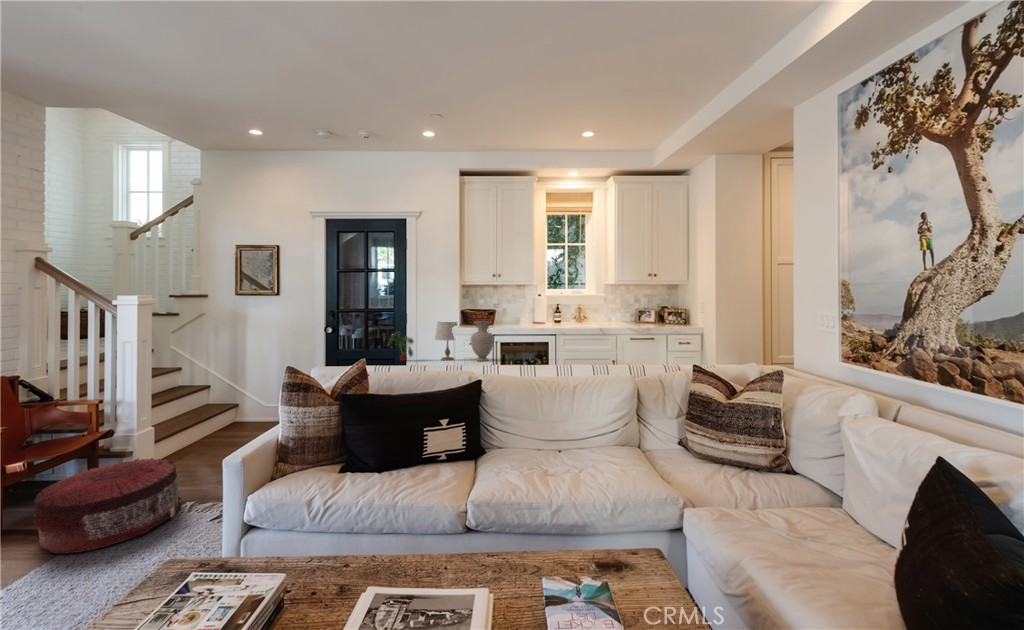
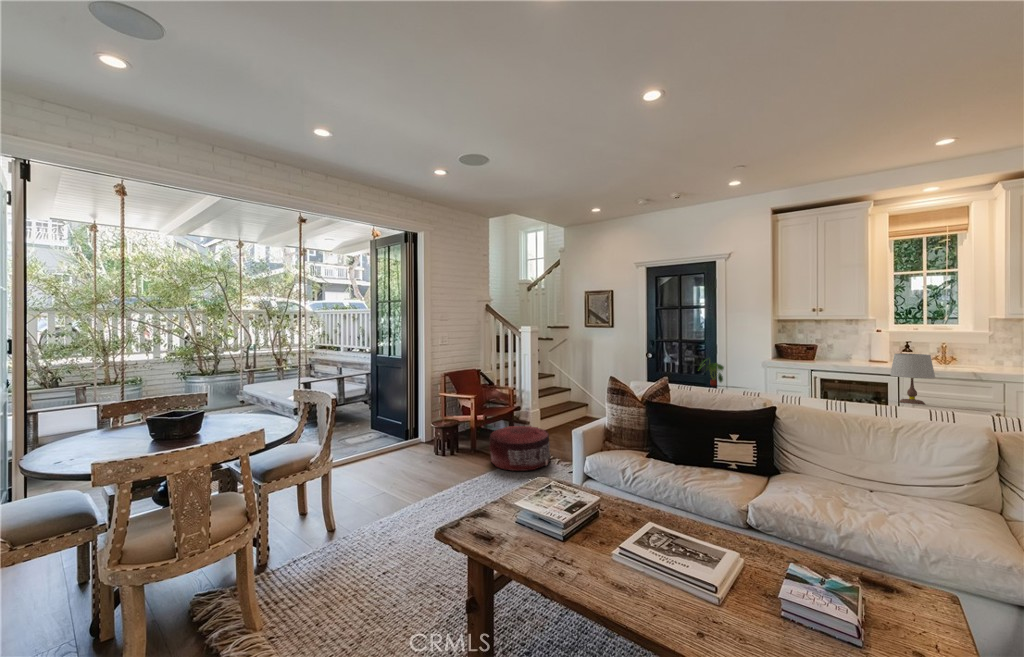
vase: present [471,321,494,361] -> none [788,352,820,394]
table lamp: present [435,322,458,361] -> present [890,354,935,405]

